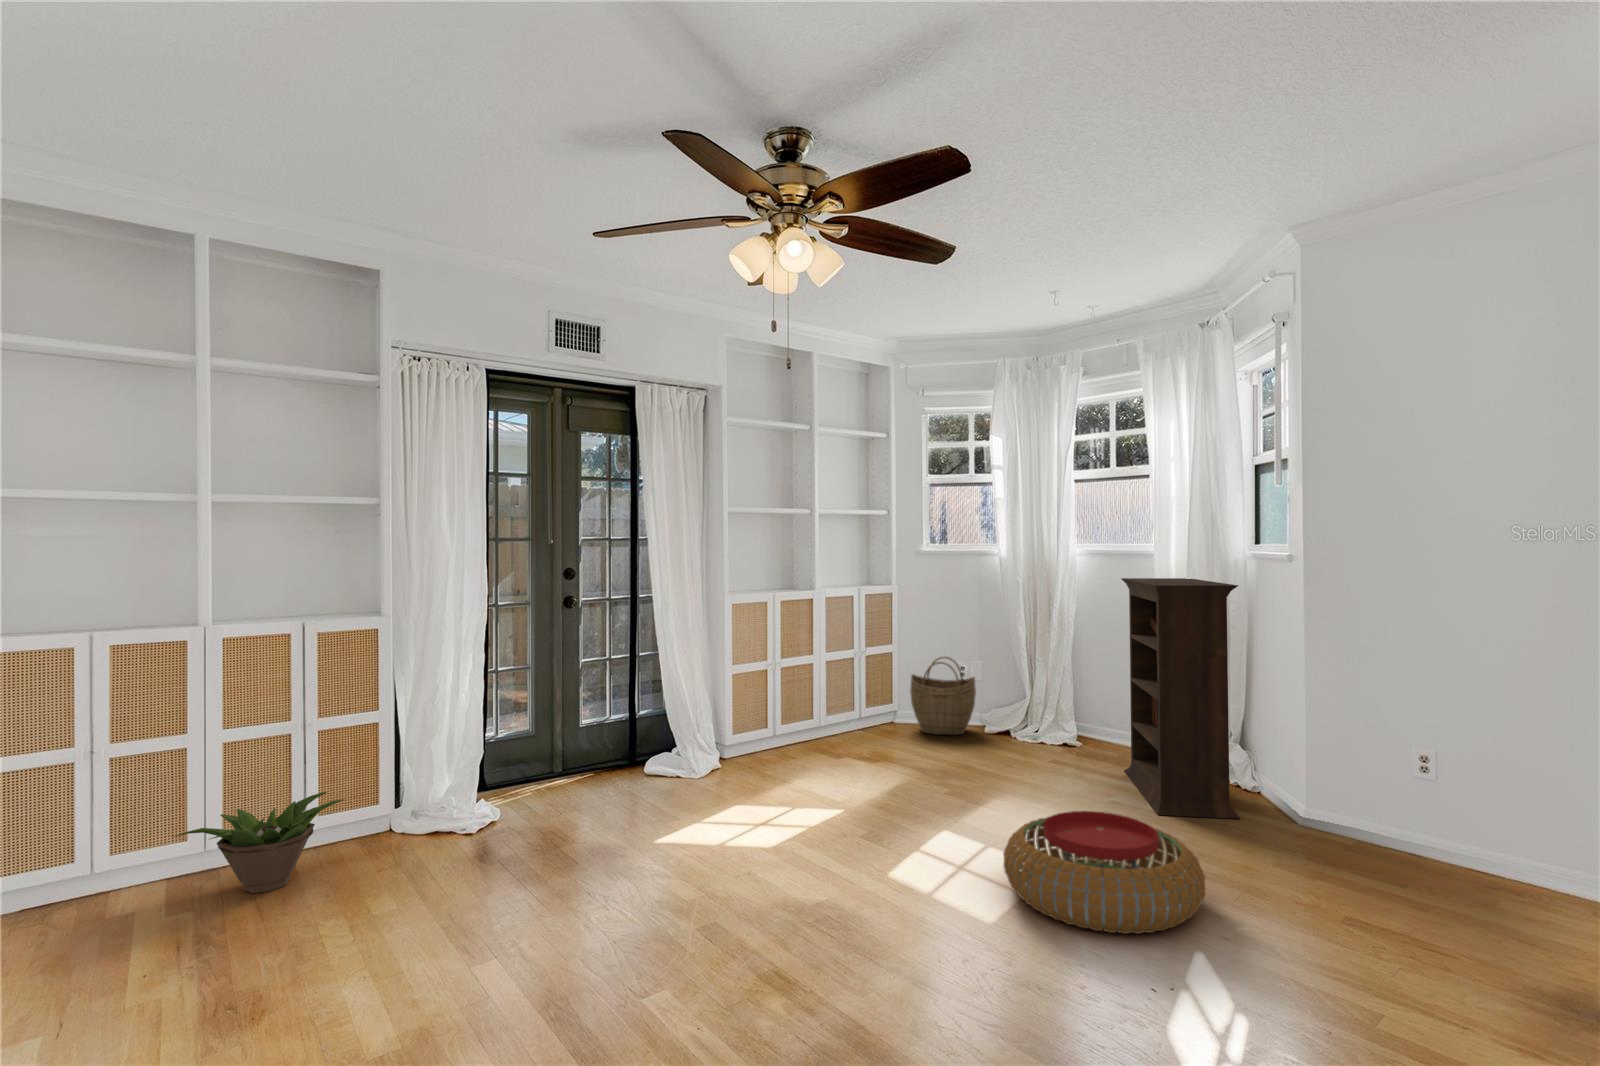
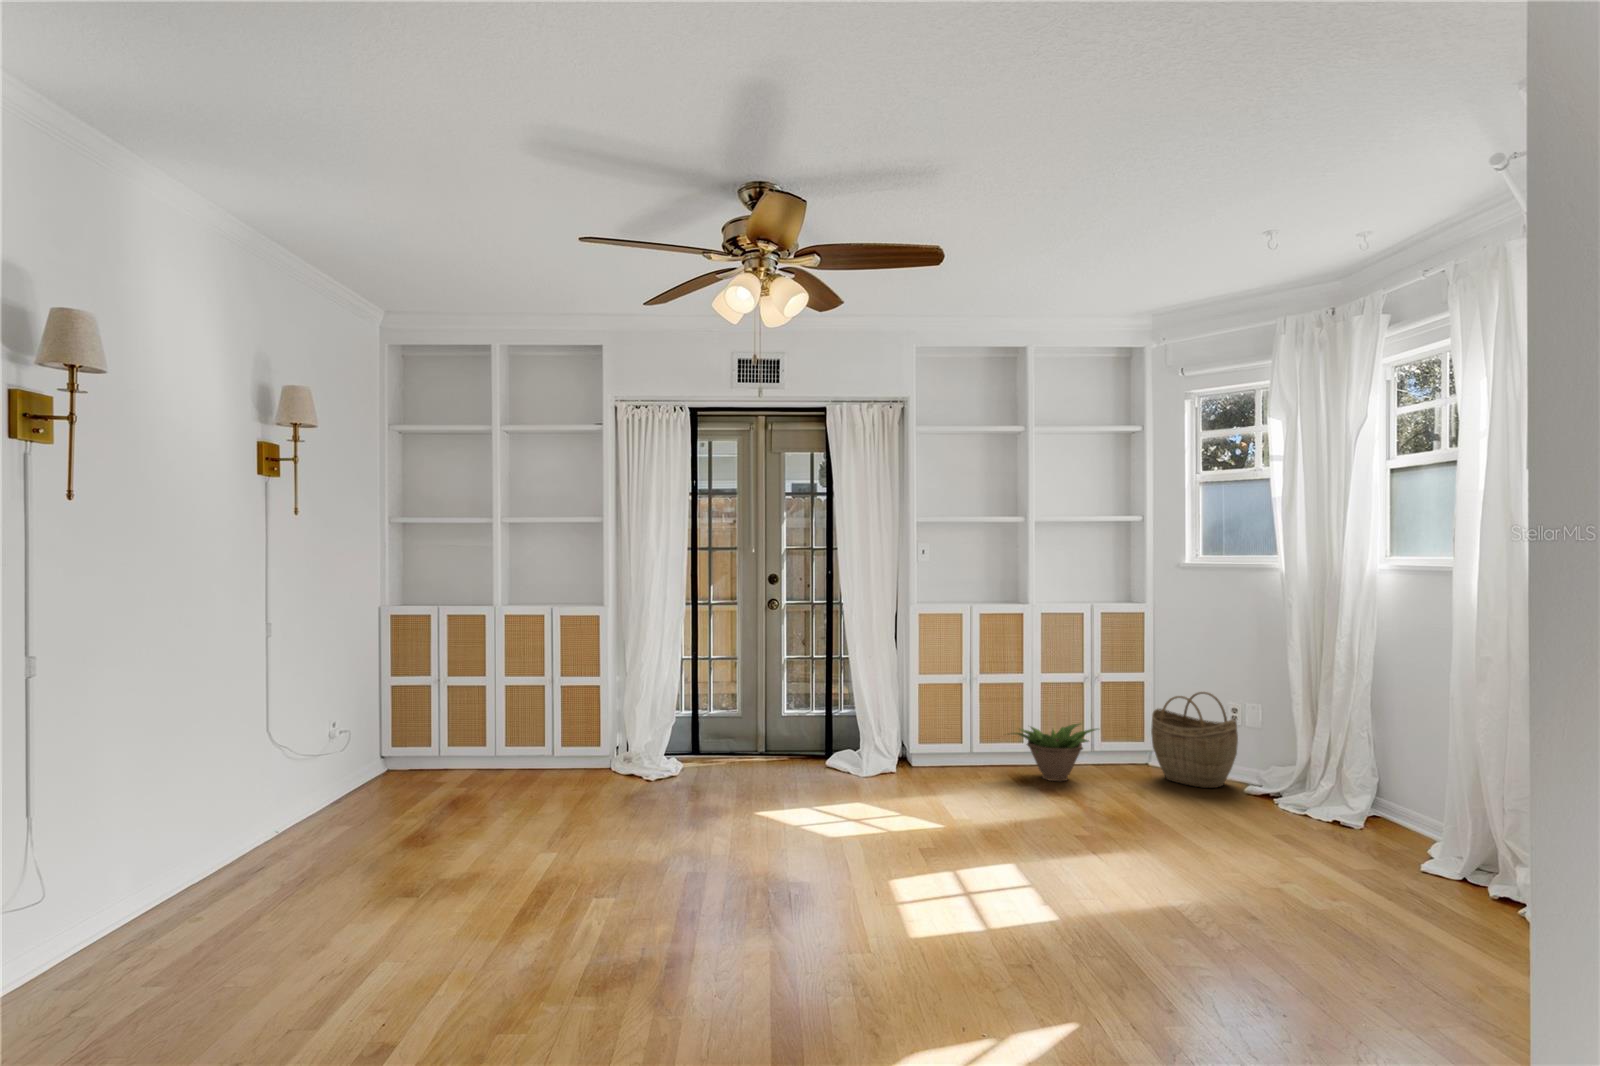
bookcase: present [1121,578,1240,819] -> none [1304,599,1487,959]
decorative plant: present [174,792,344,893] -> present [1008,724,1096,781]
pouf: present [1003,811,1205,934] -> none [936,862,1178,1022]

